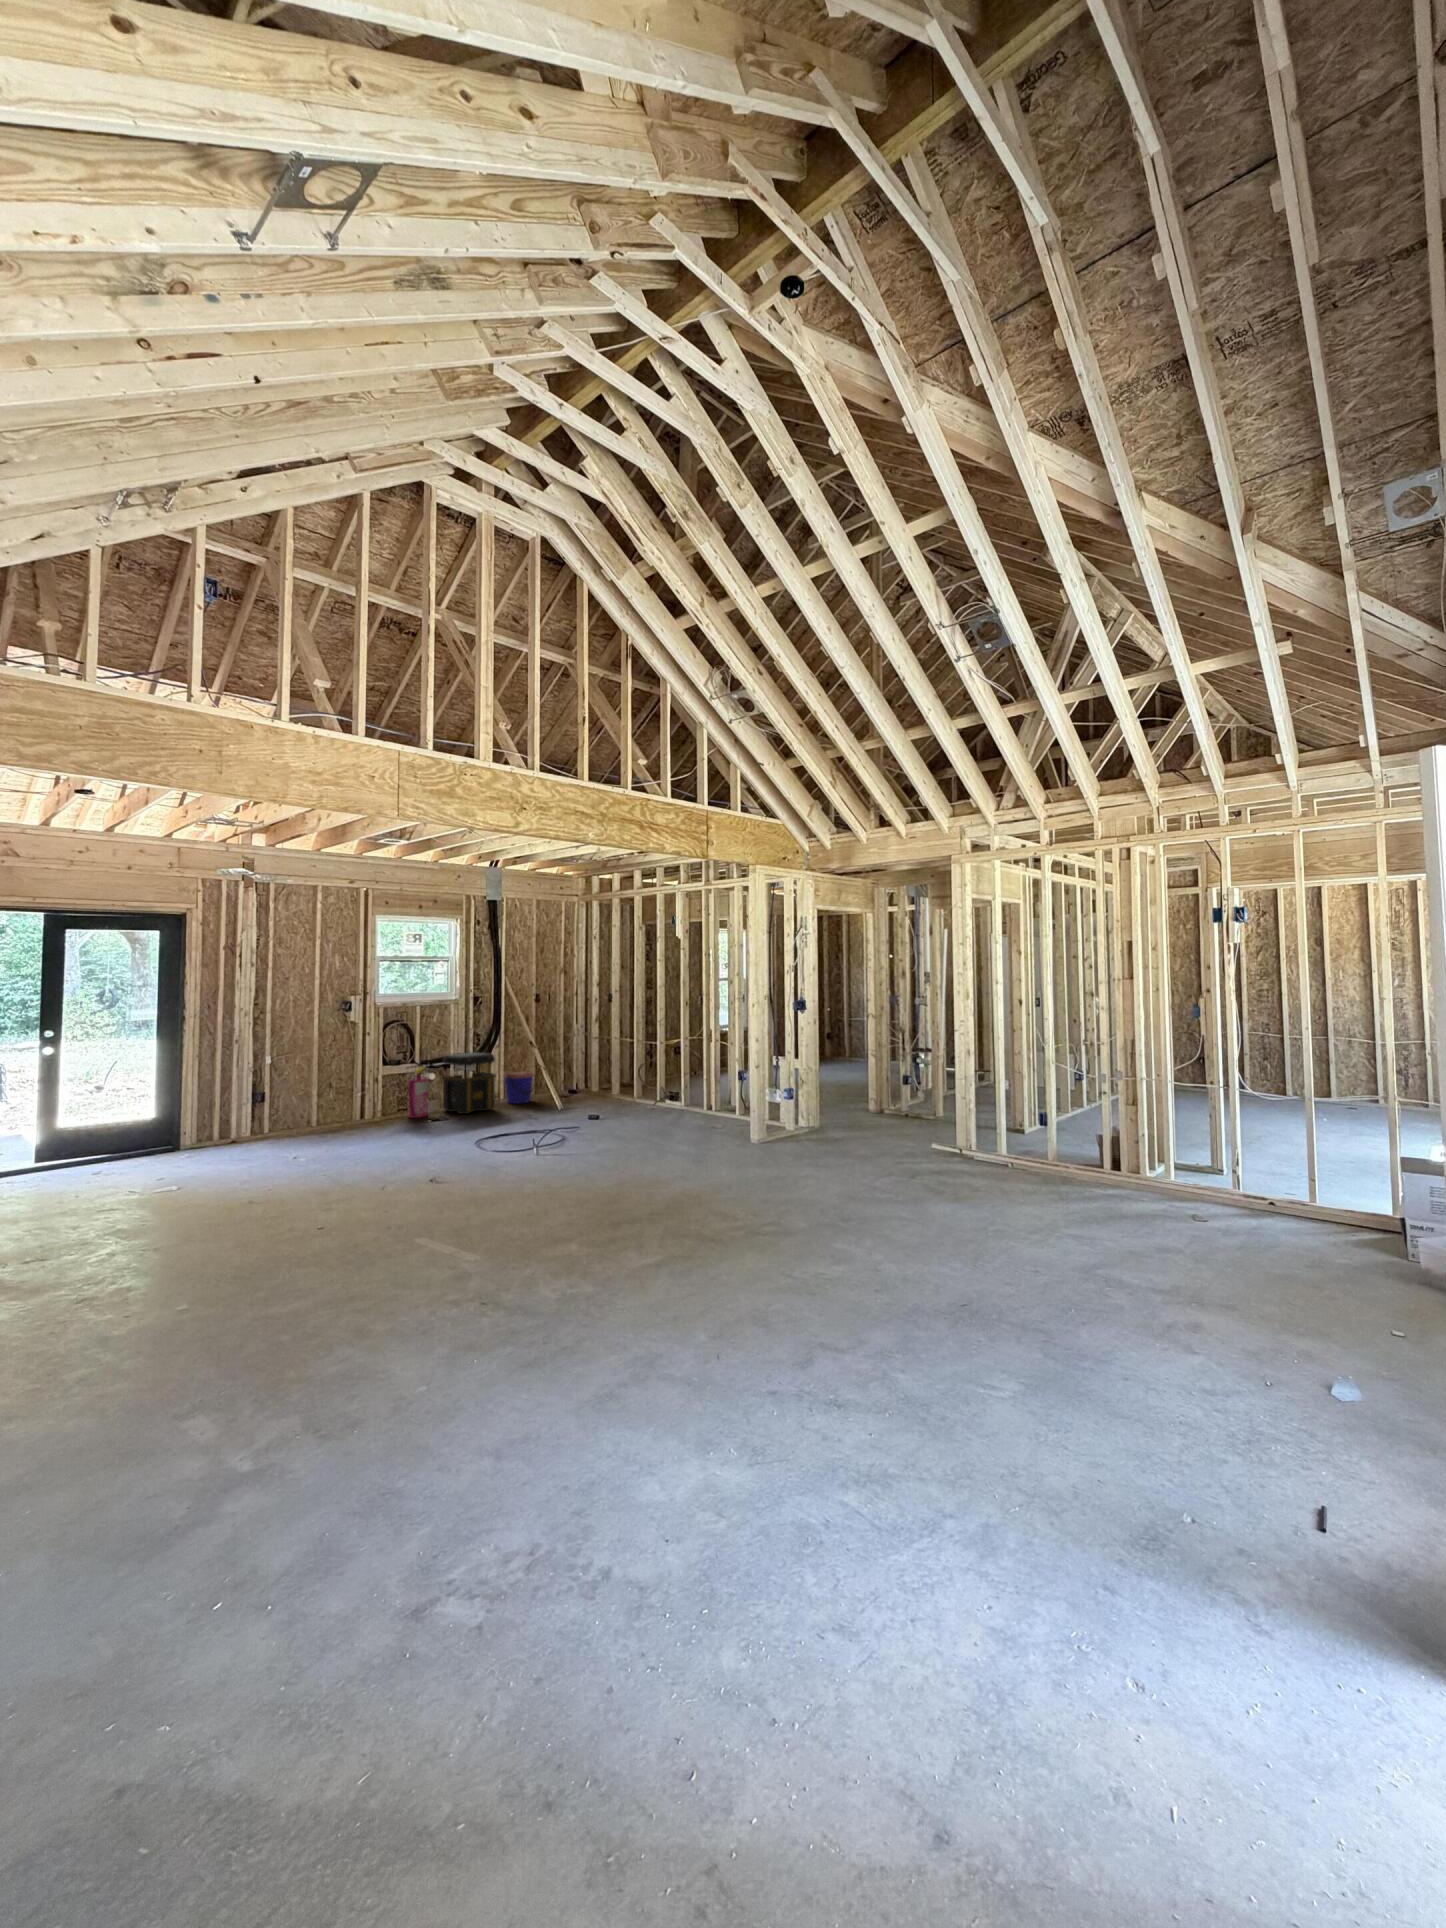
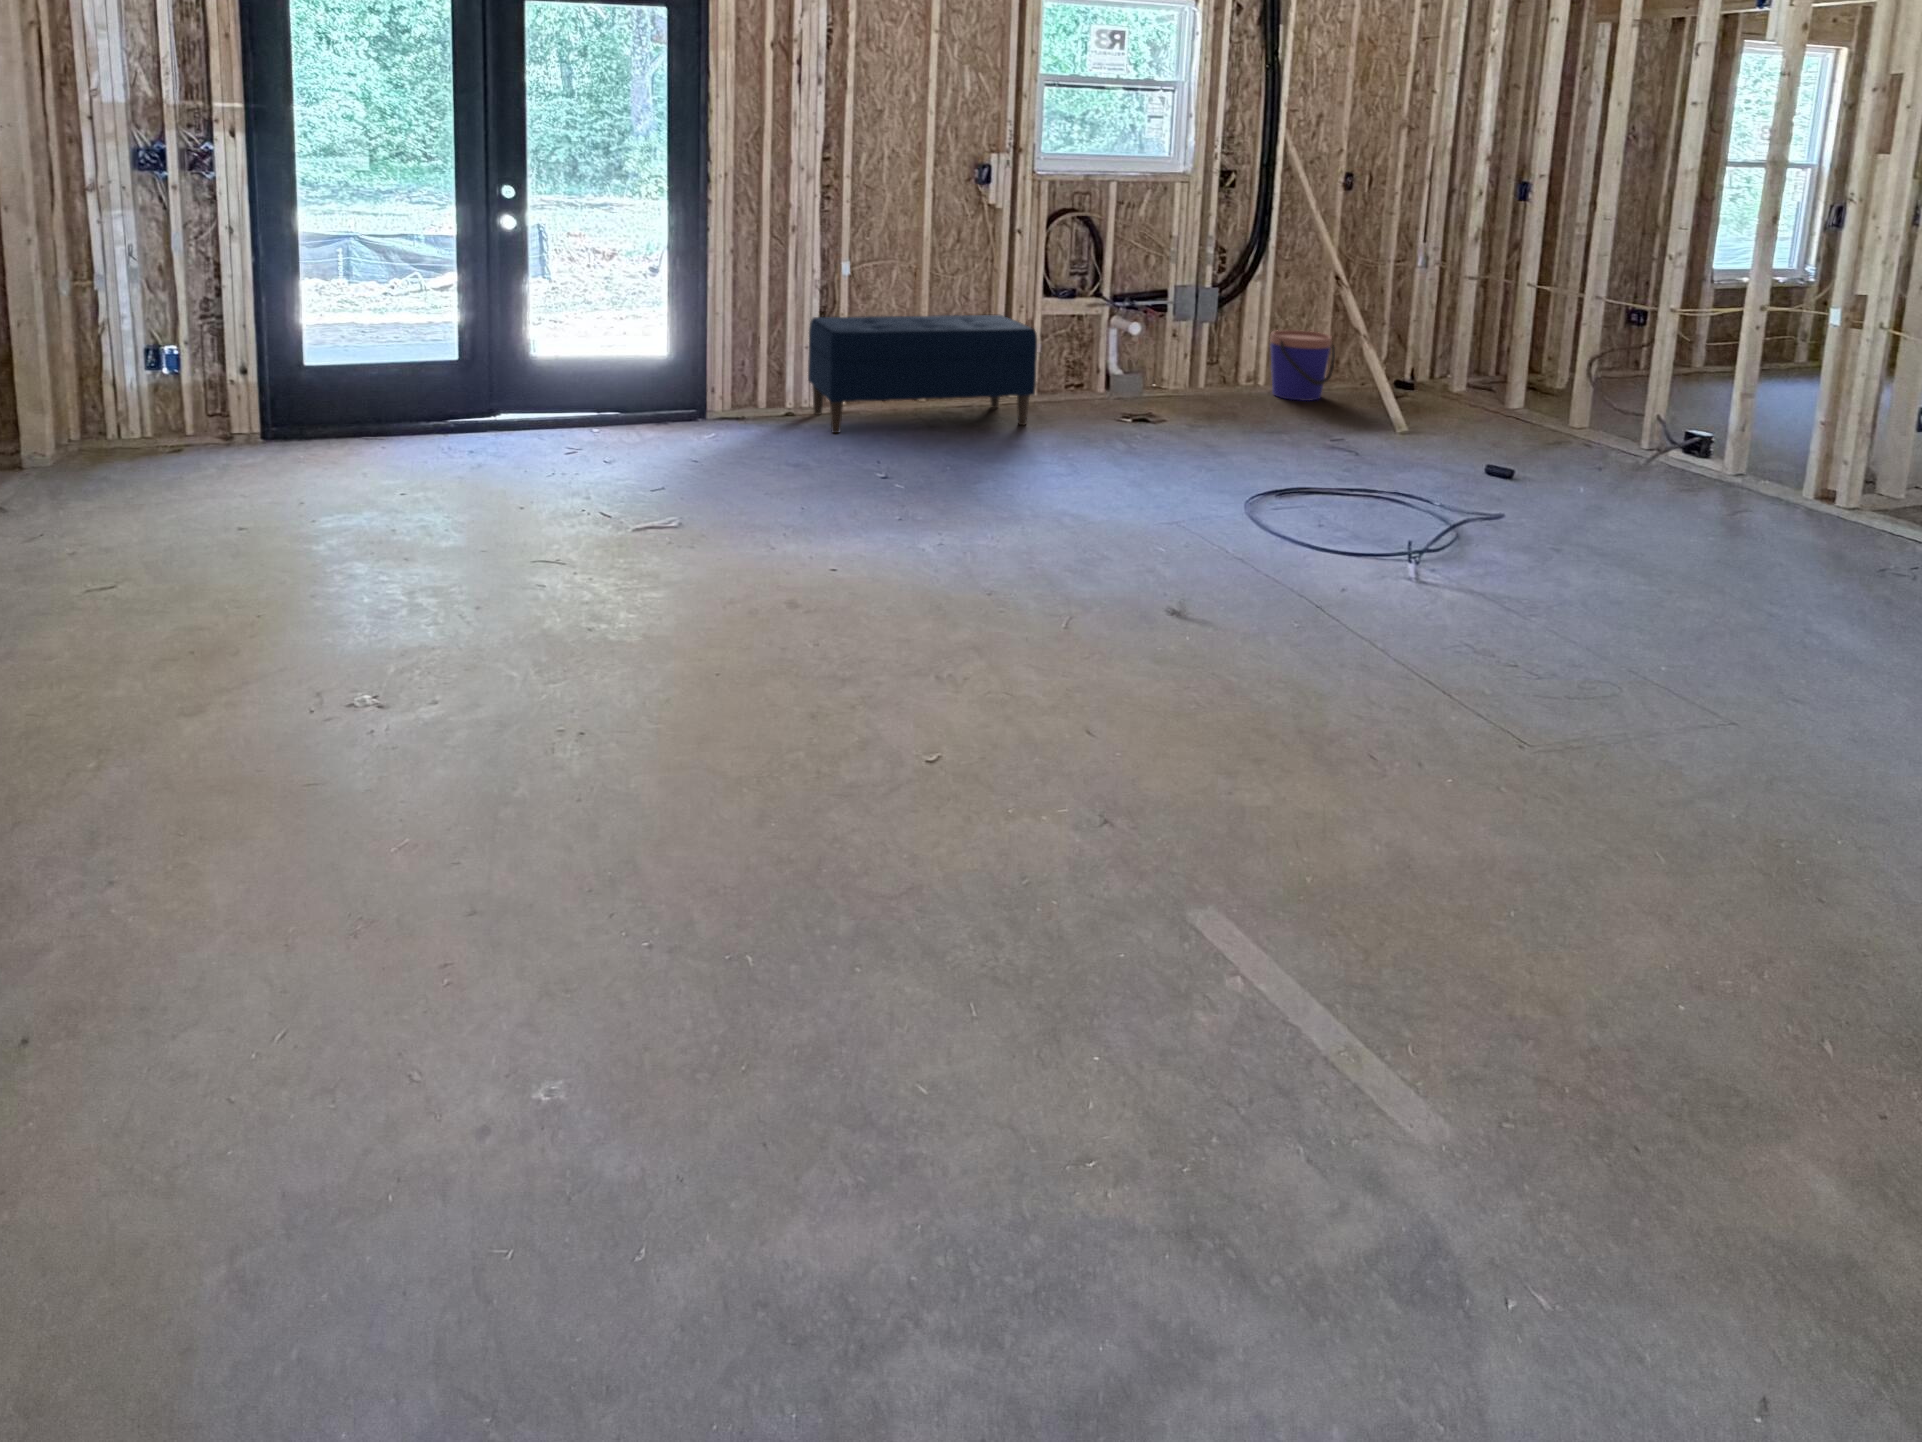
toolbox: present [442,1052,496,1114] -> none [1149,286,1261,412]
fire extinguisher: present [408,1067,429,1118] -> none [1086,305,1127,407]
bench: none [246,1077,379,1146] -> present [808,315,1037,433]

